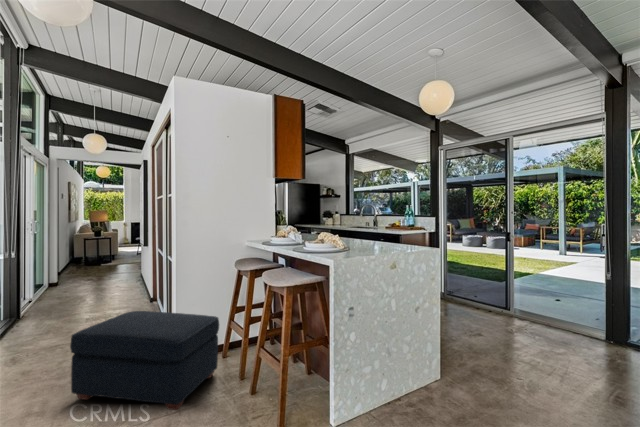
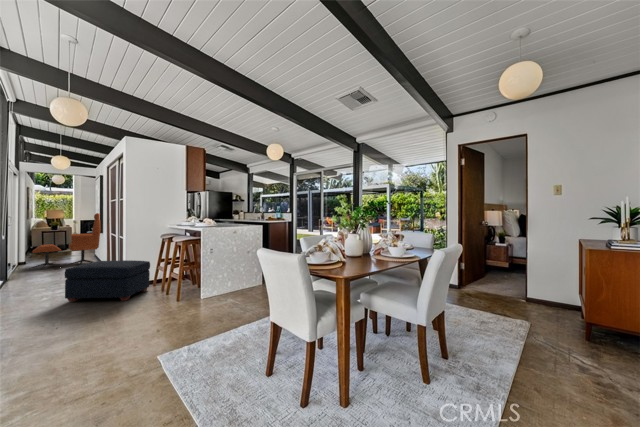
lounge chair: none [57,216,146,301] -> present [31,213,101,269]

